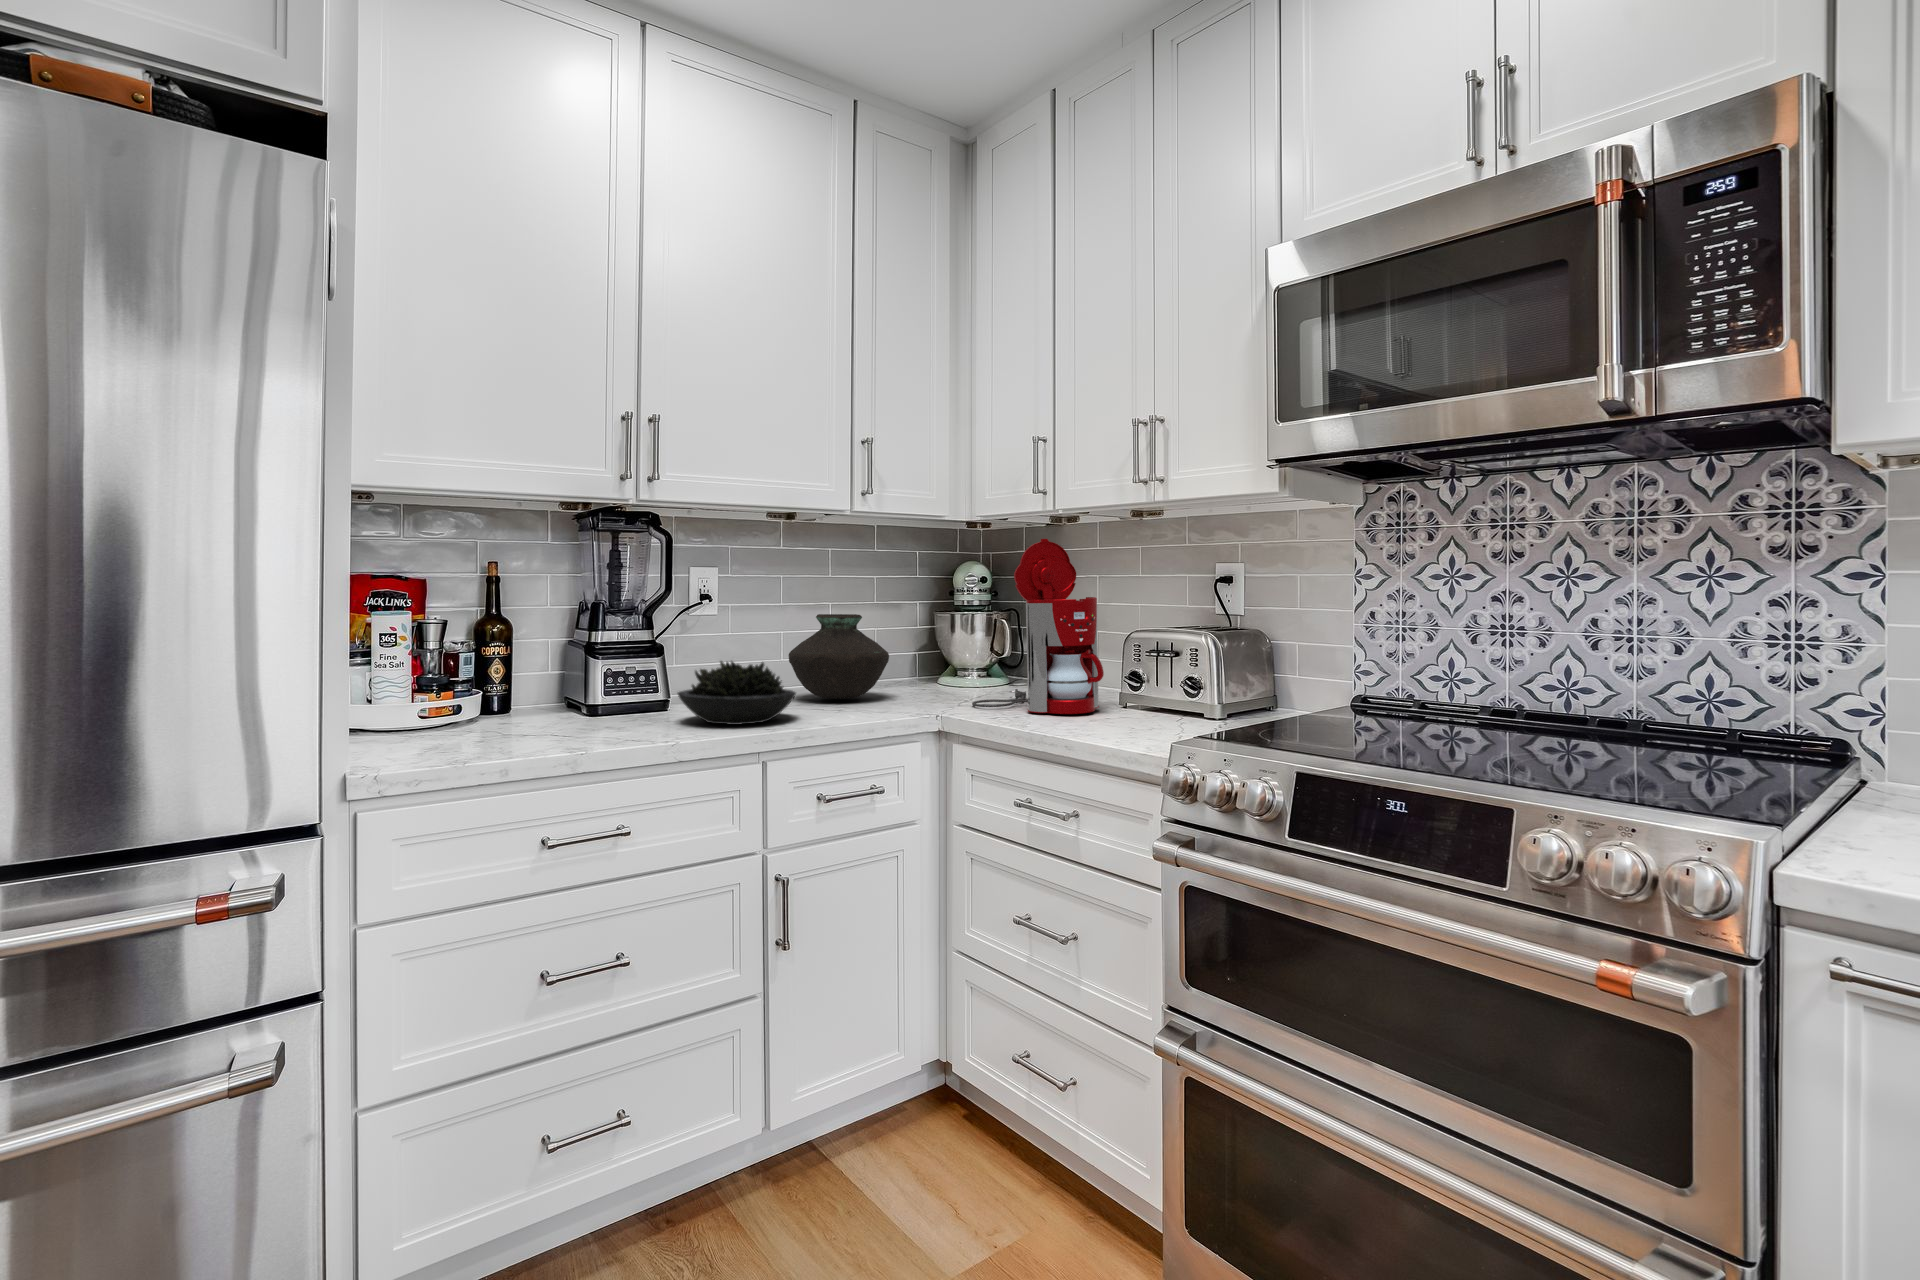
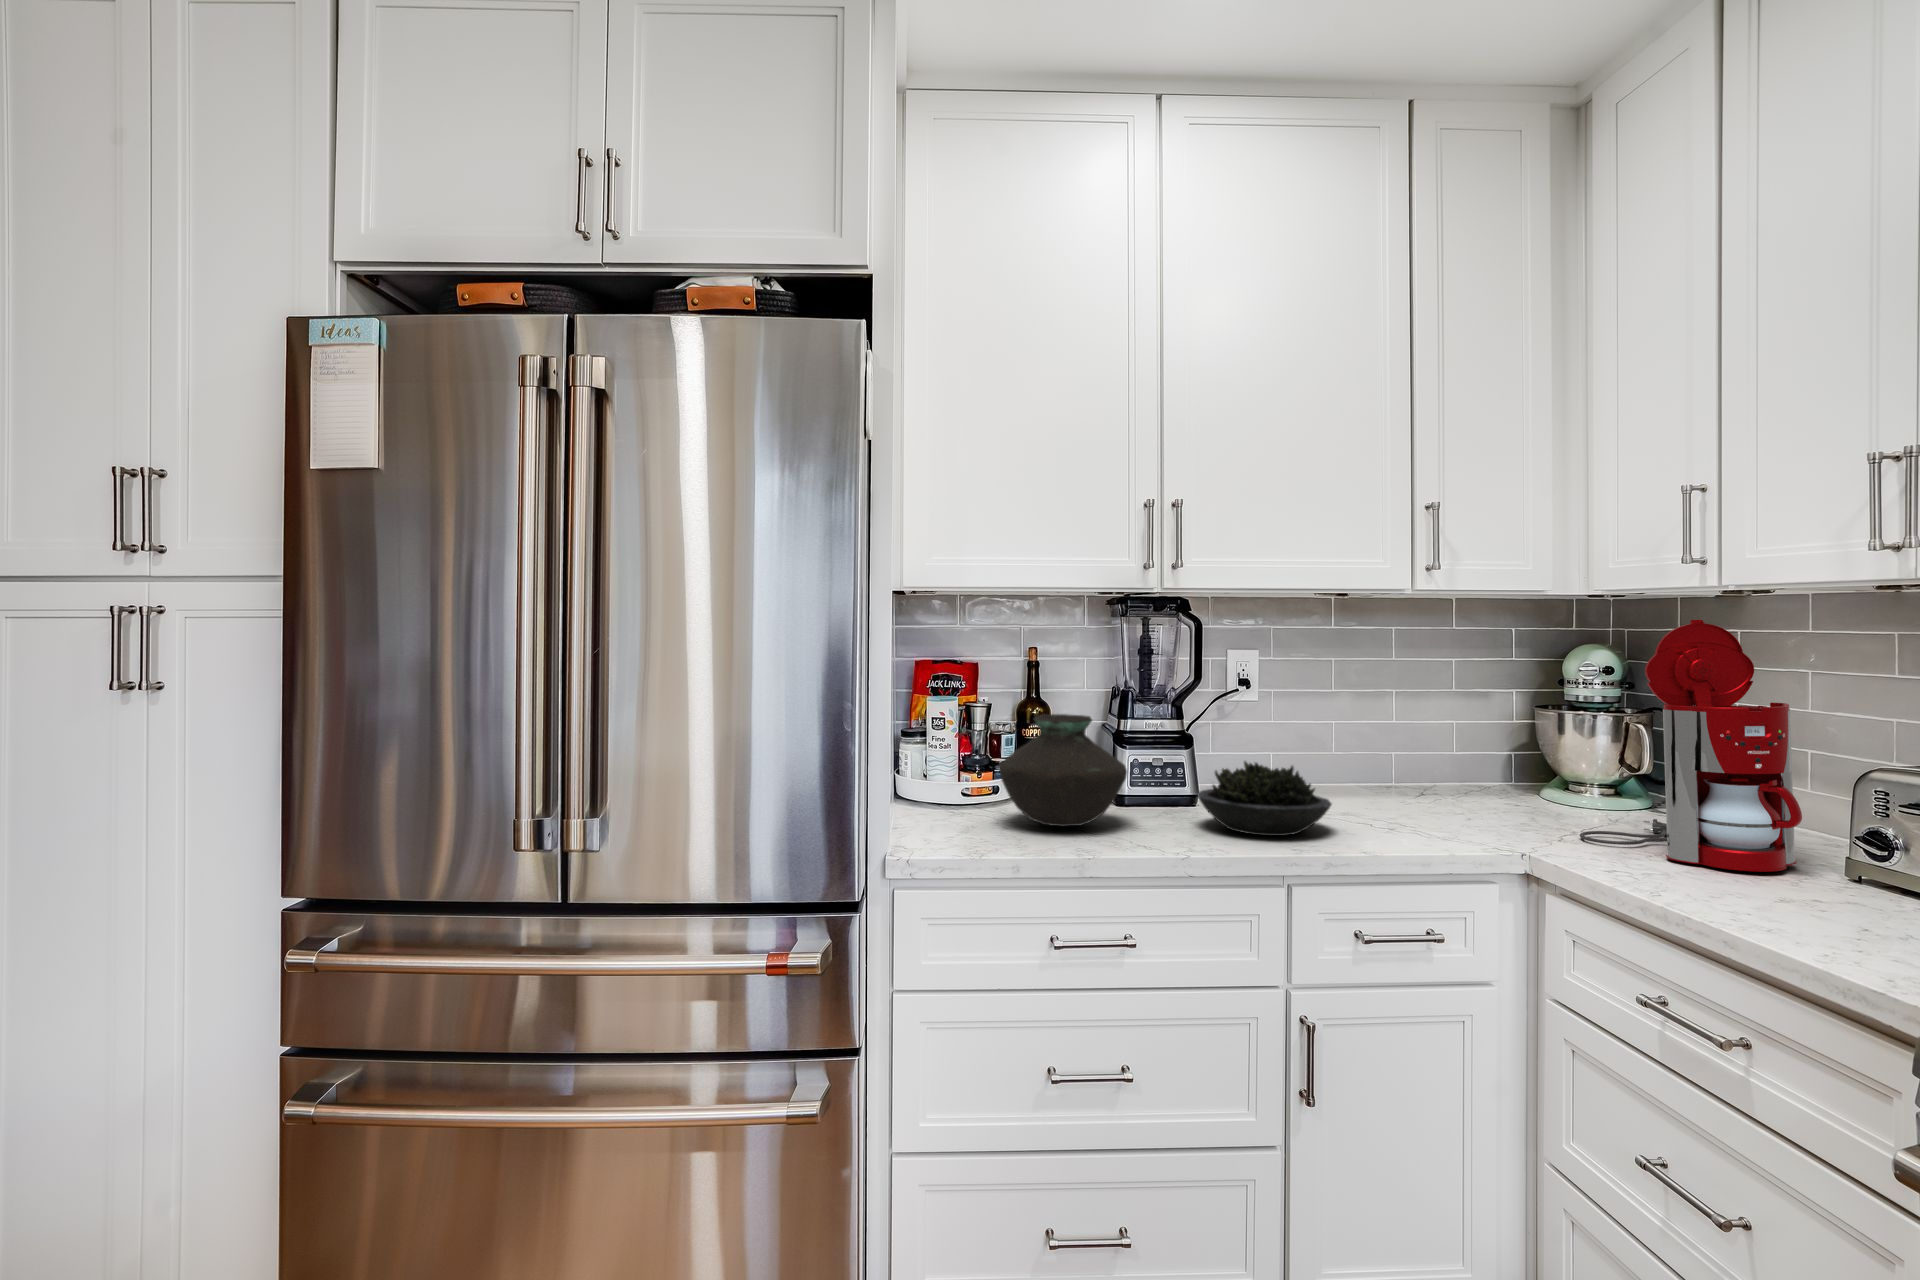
vase: present [789,614,889,700] -> present [998,714,1127,826]

